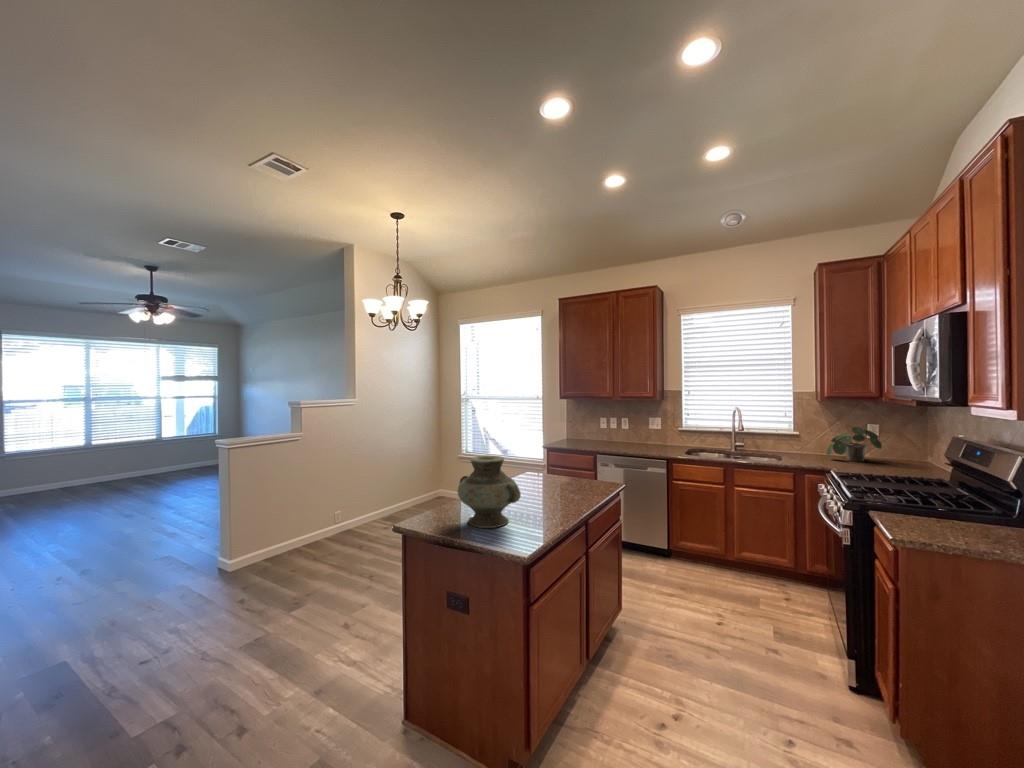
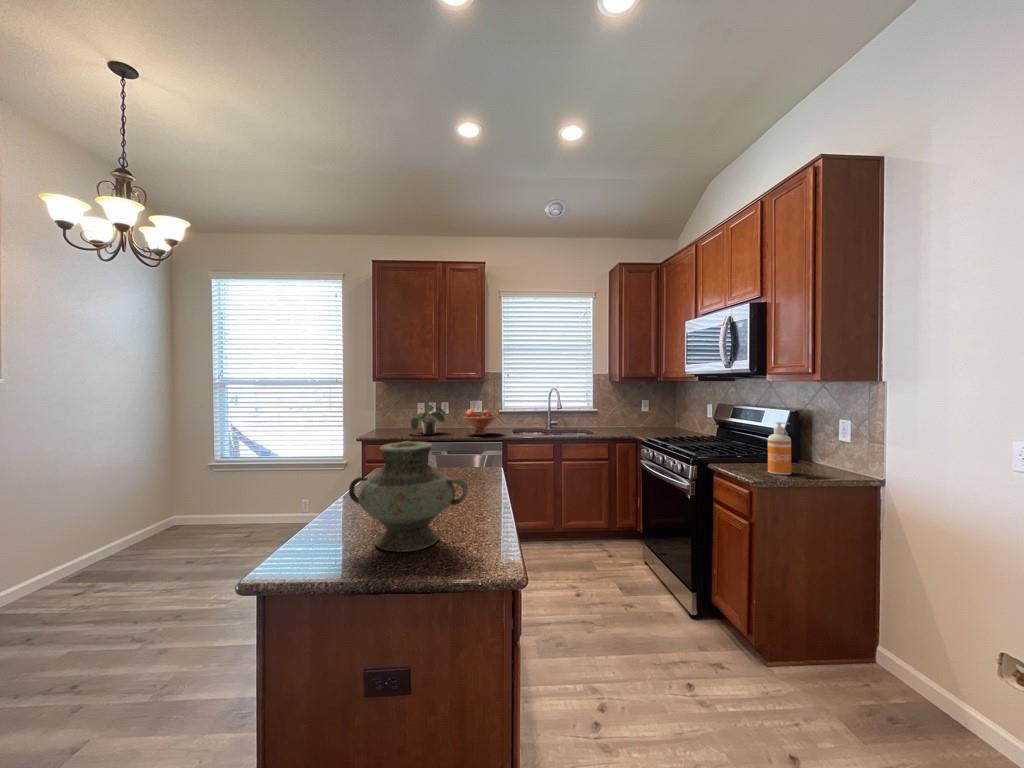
fruit bowl: none [634,425,667,450] -> present [463,409,496,435]
potted plant: present [827,427,882,461] -> present [411,405,446,434]
soap dispenser: none [928,472,965,540] -> present [768,422,791,475]

